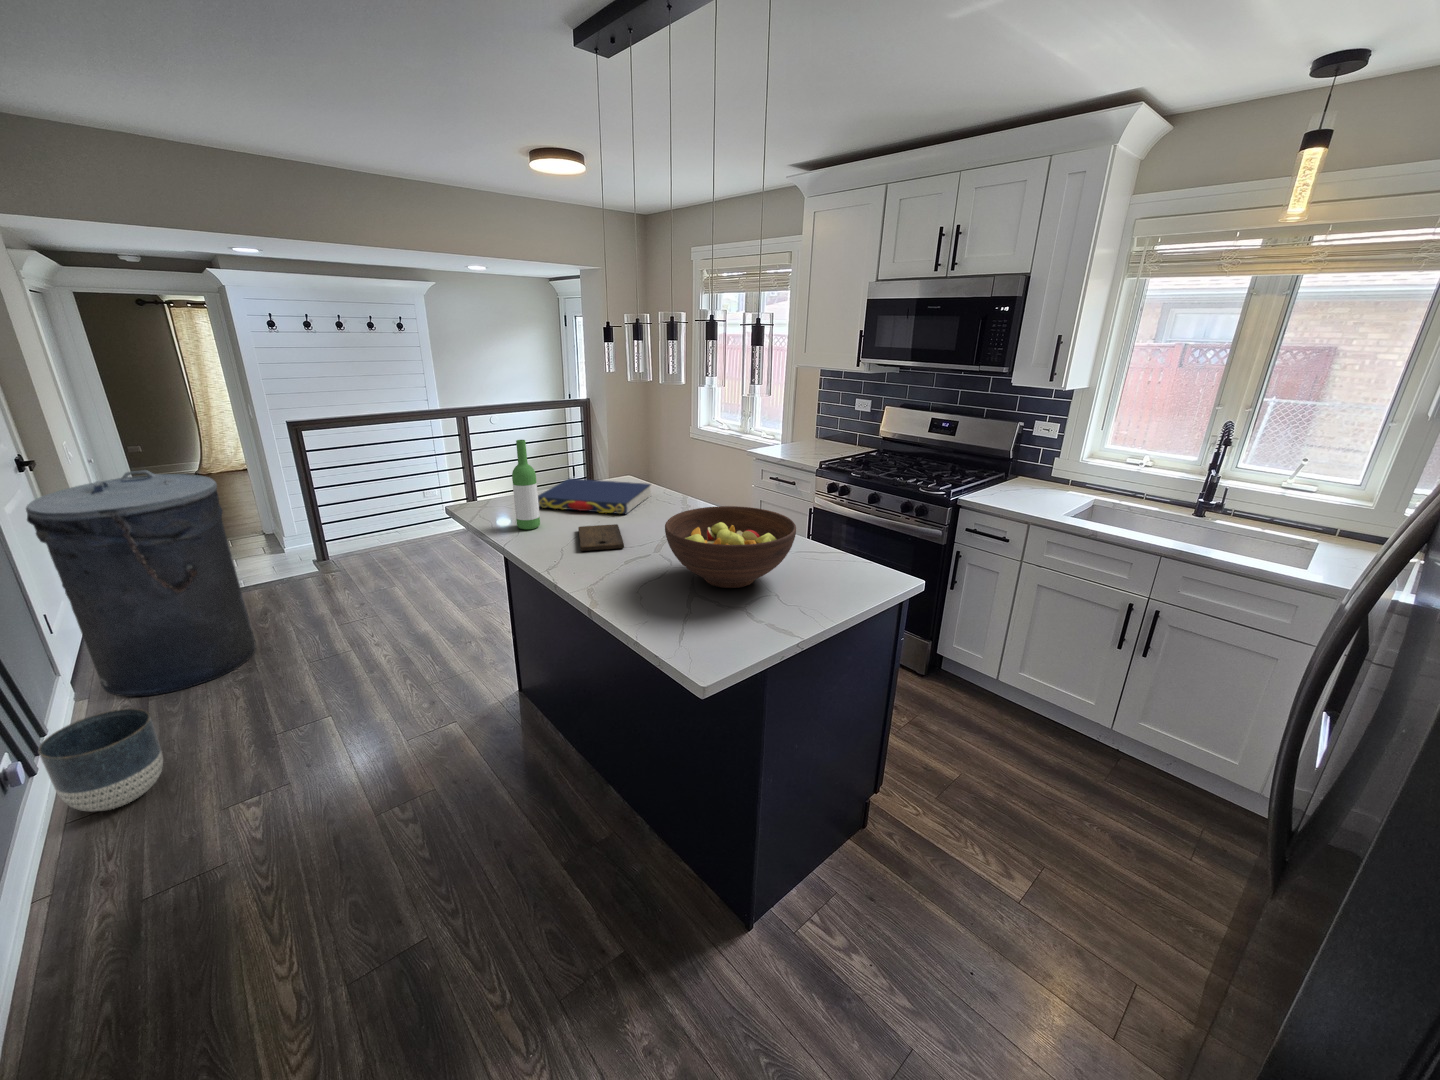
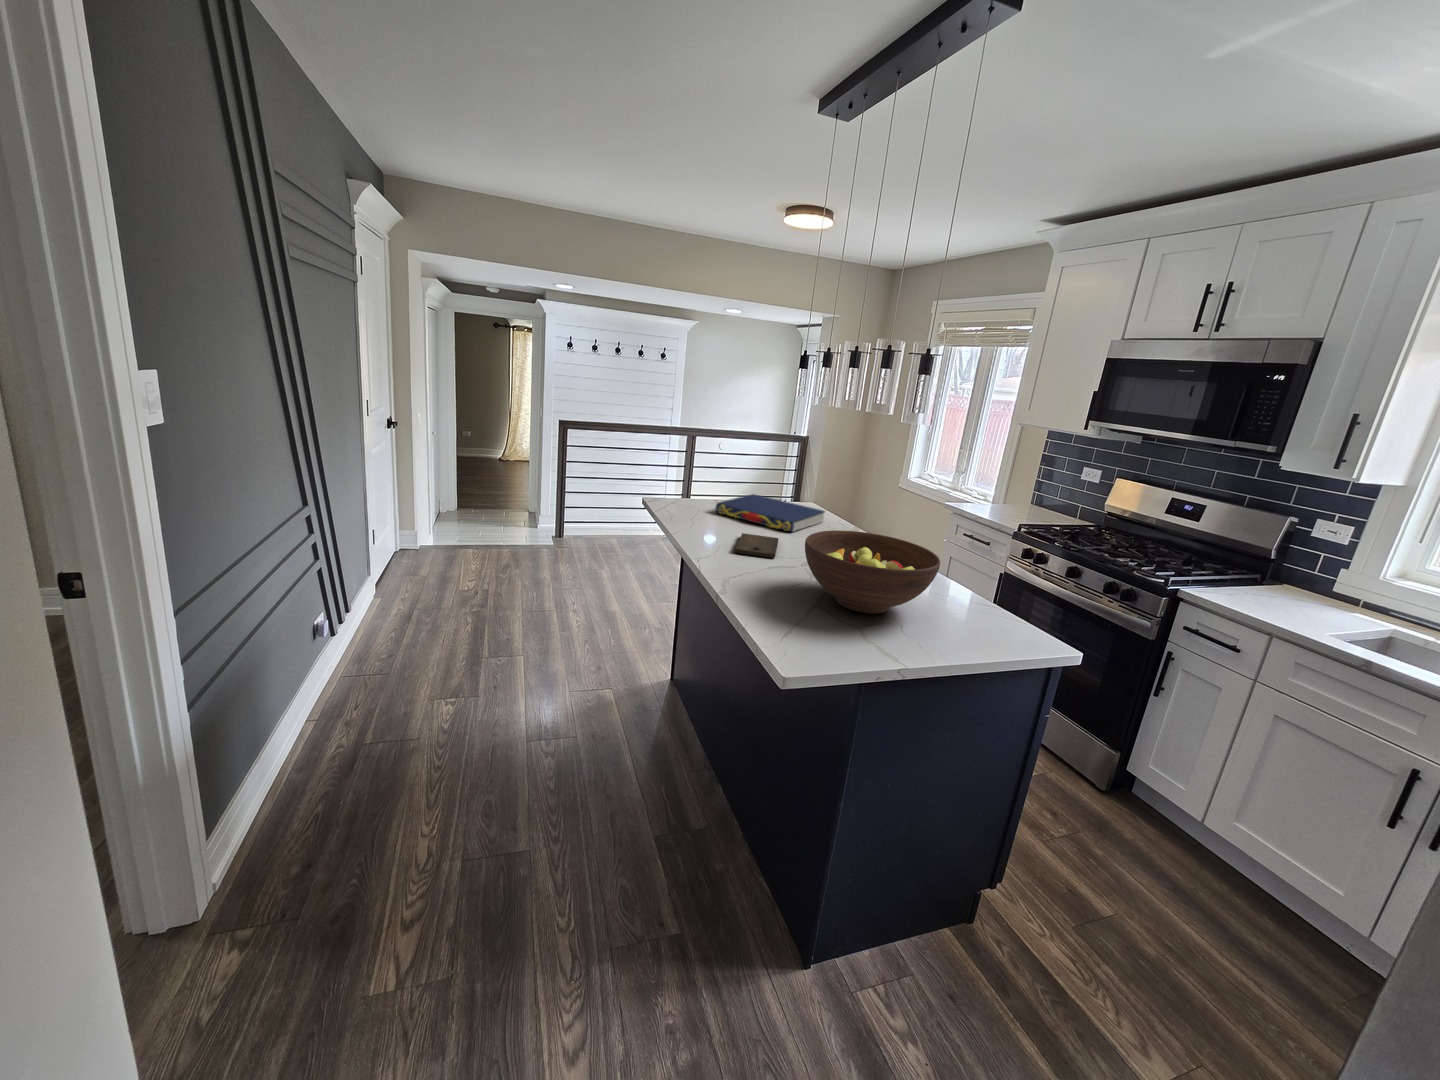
wine bottle: present [512,440,540,529] -> none [691,446,716,528]
trash can: present [26,470,256,697] -> none [377,439,495,608]
planter: present [38,708,163,811] -> none [337,606,407,678]

